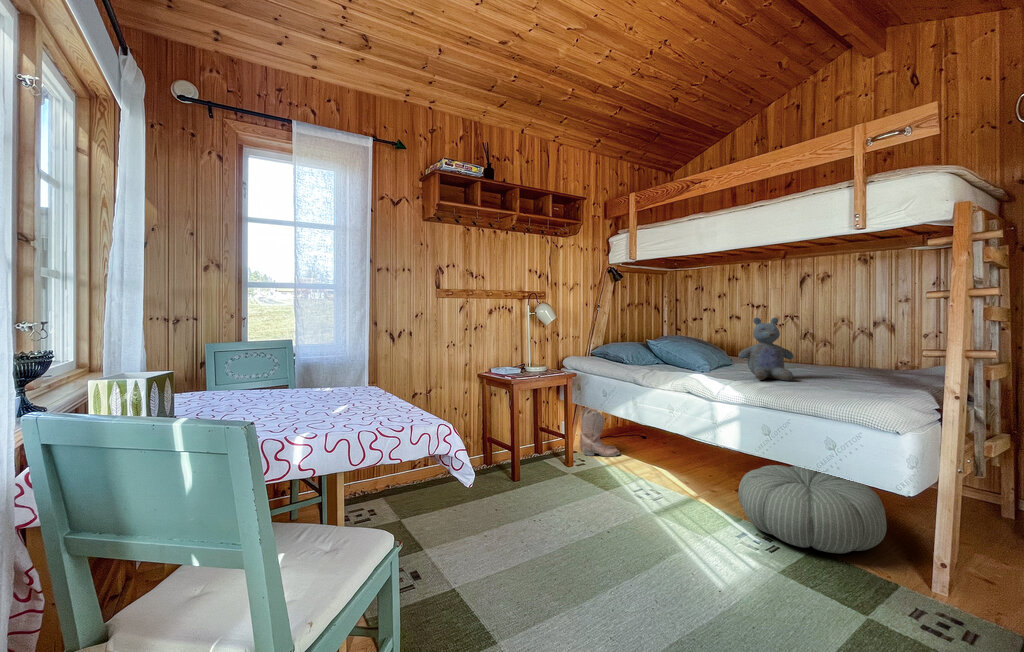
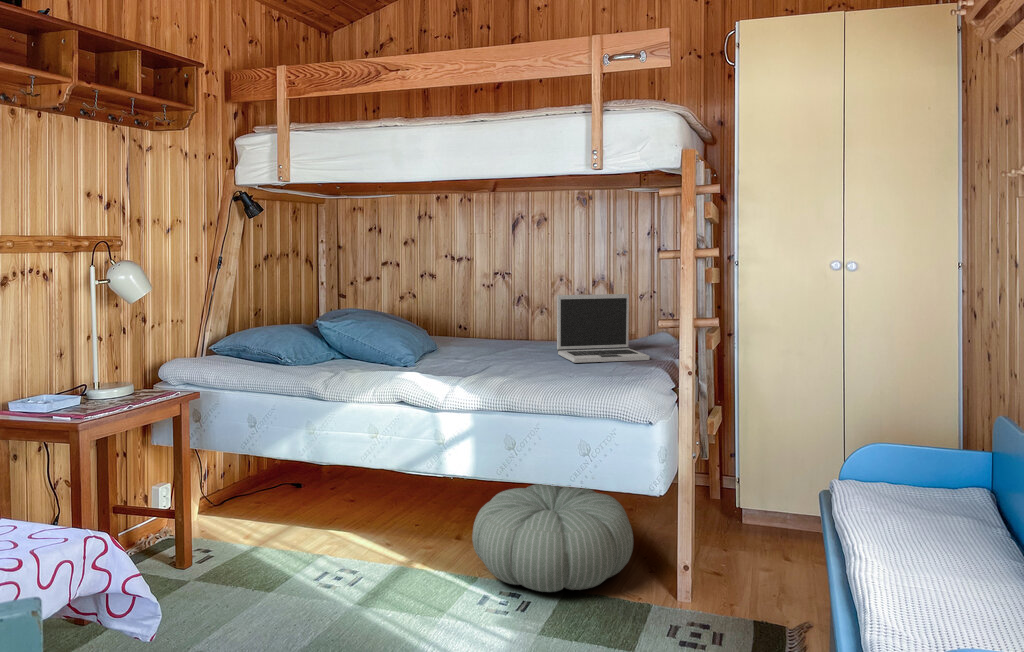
stuffed bear: present [738,318,794,381] -> none [459,286,528,376]
laptop: none [829,328,921,382] -> present [557,294,650,363]
boots: present [579,408,620,457] -> none [203,438,279,524]

